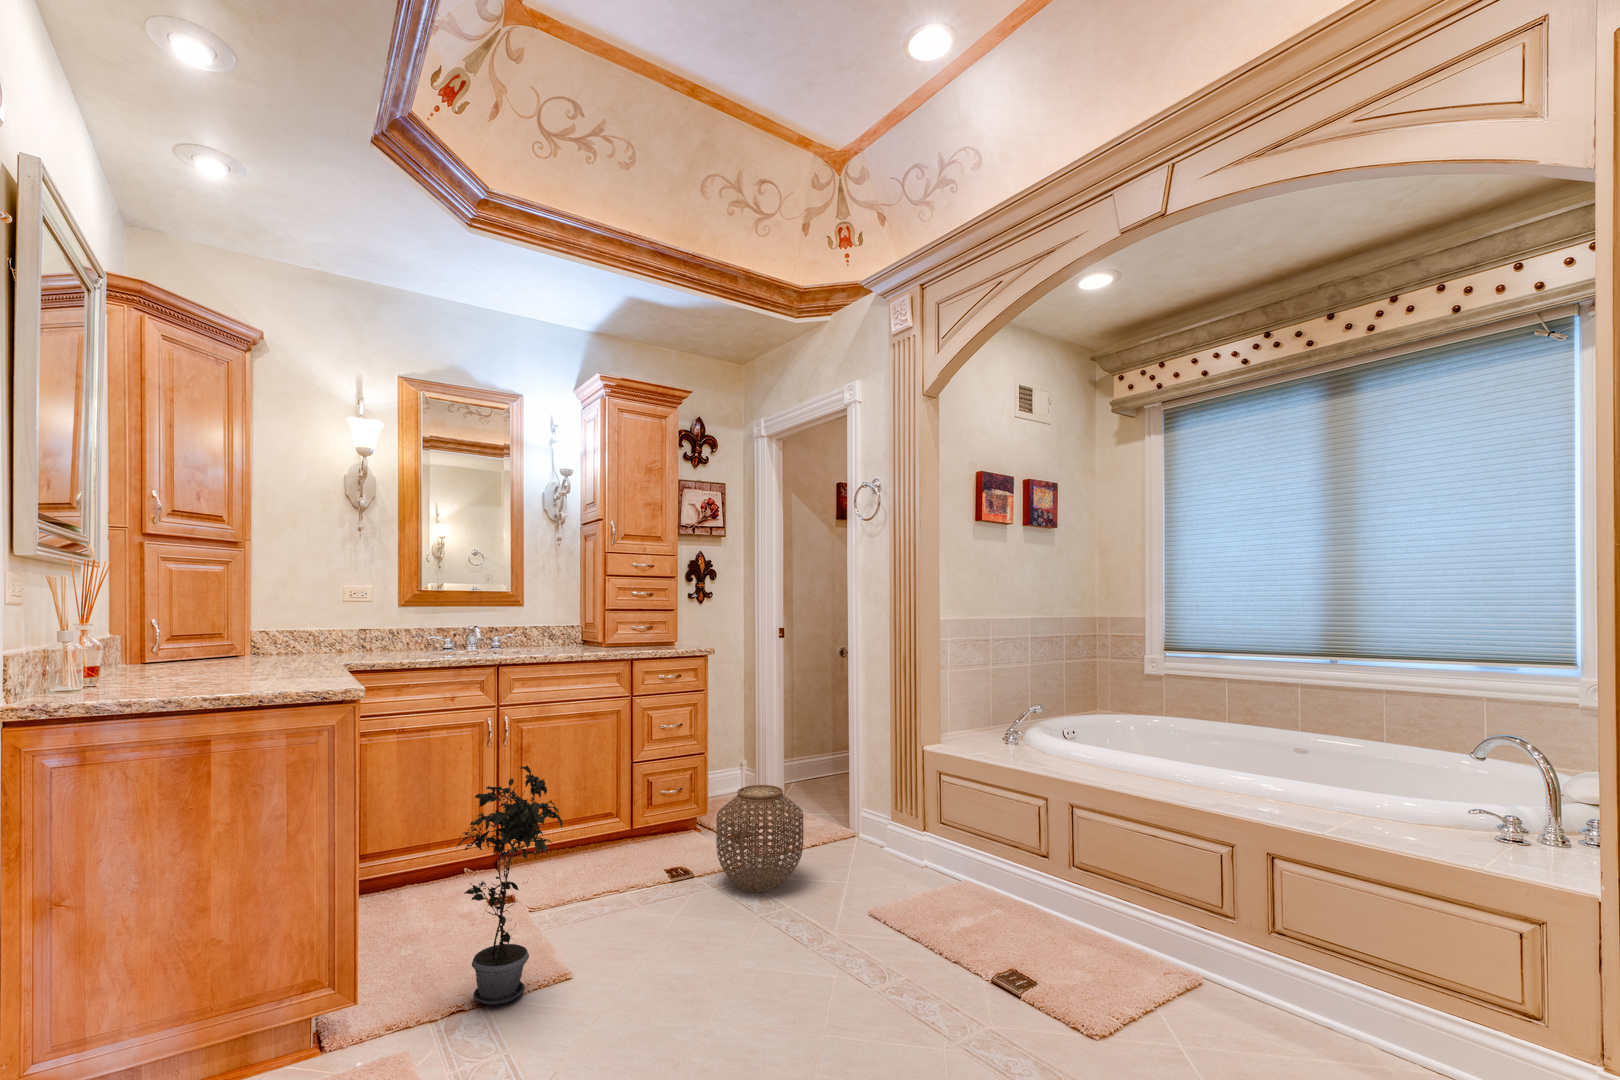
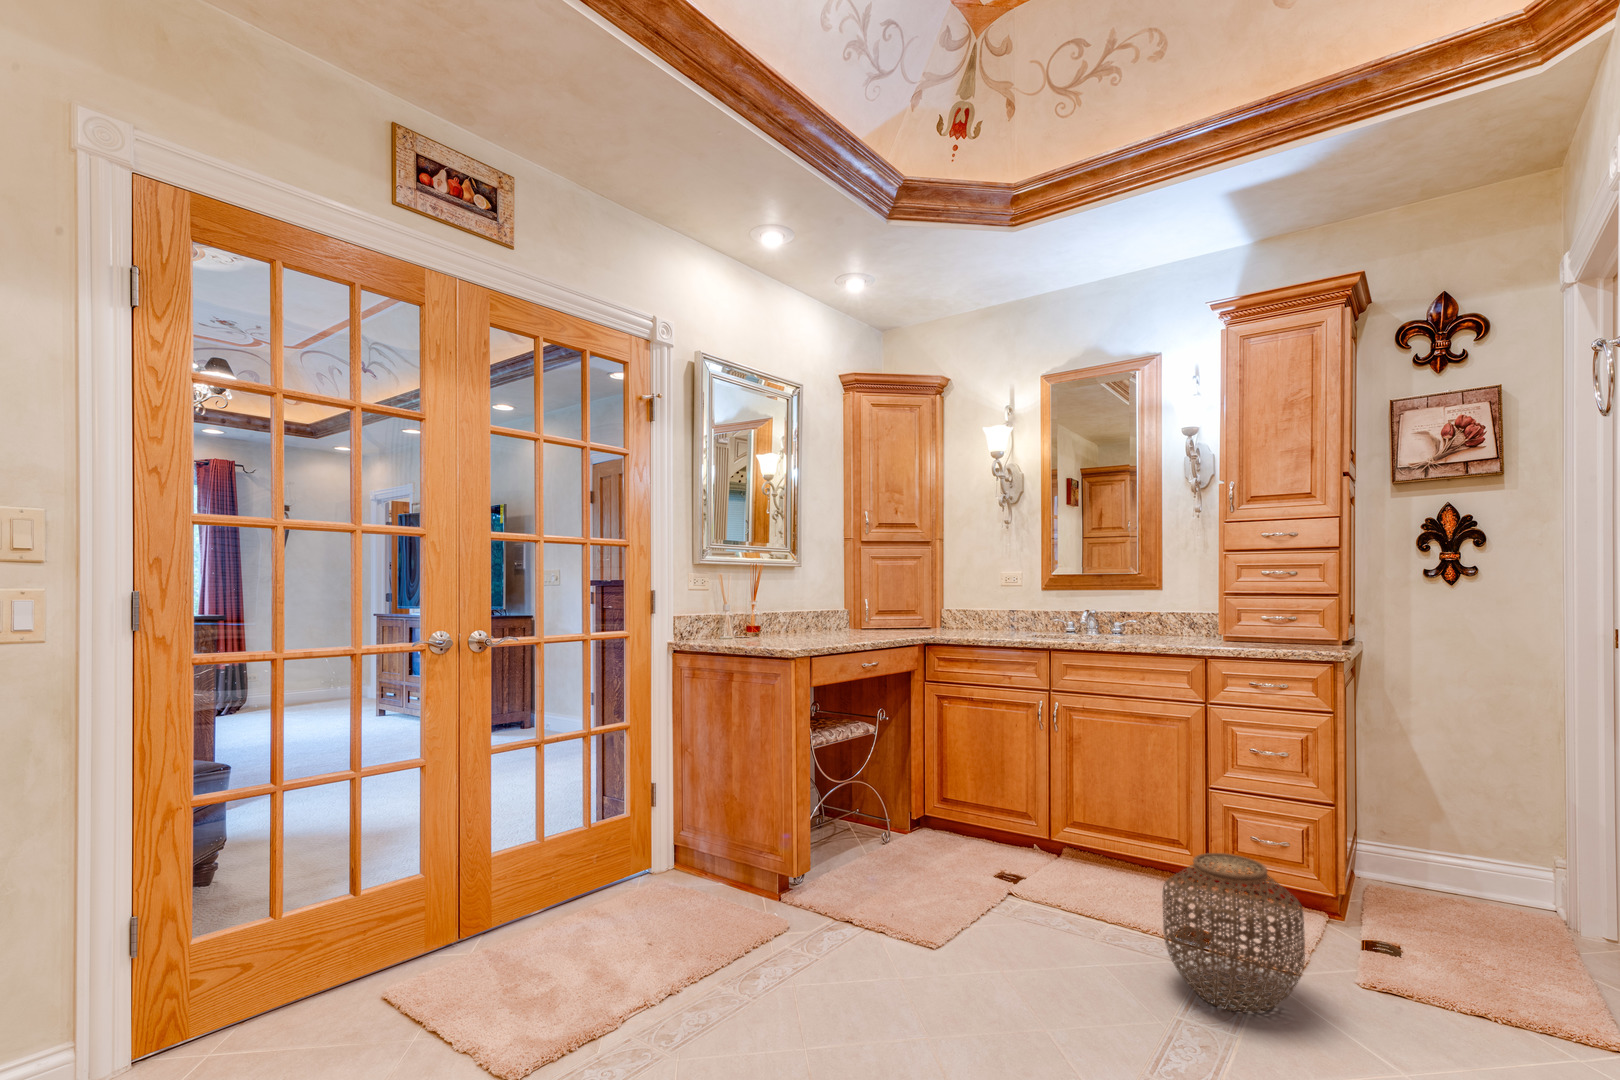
potted plant: present [457,766,563,1005] -> none [828,736,906,928]

